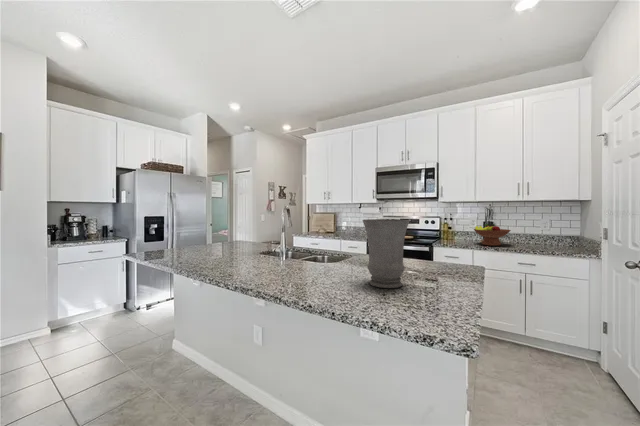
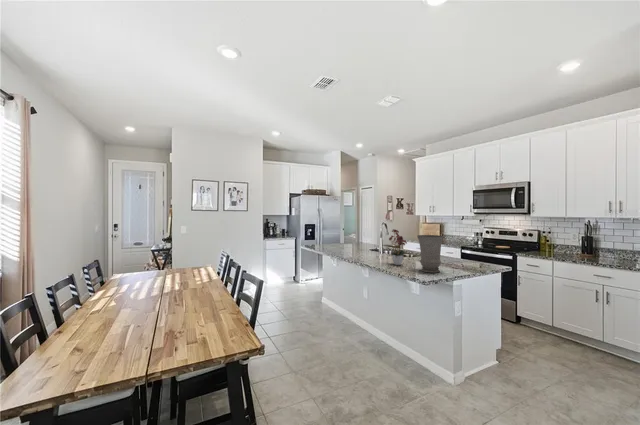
flower arrangement: none [302,208,343,277] -> present [389,229,407,265]
fruit bowl: present [474,224,511,246] -> none [559,239,598,258]

